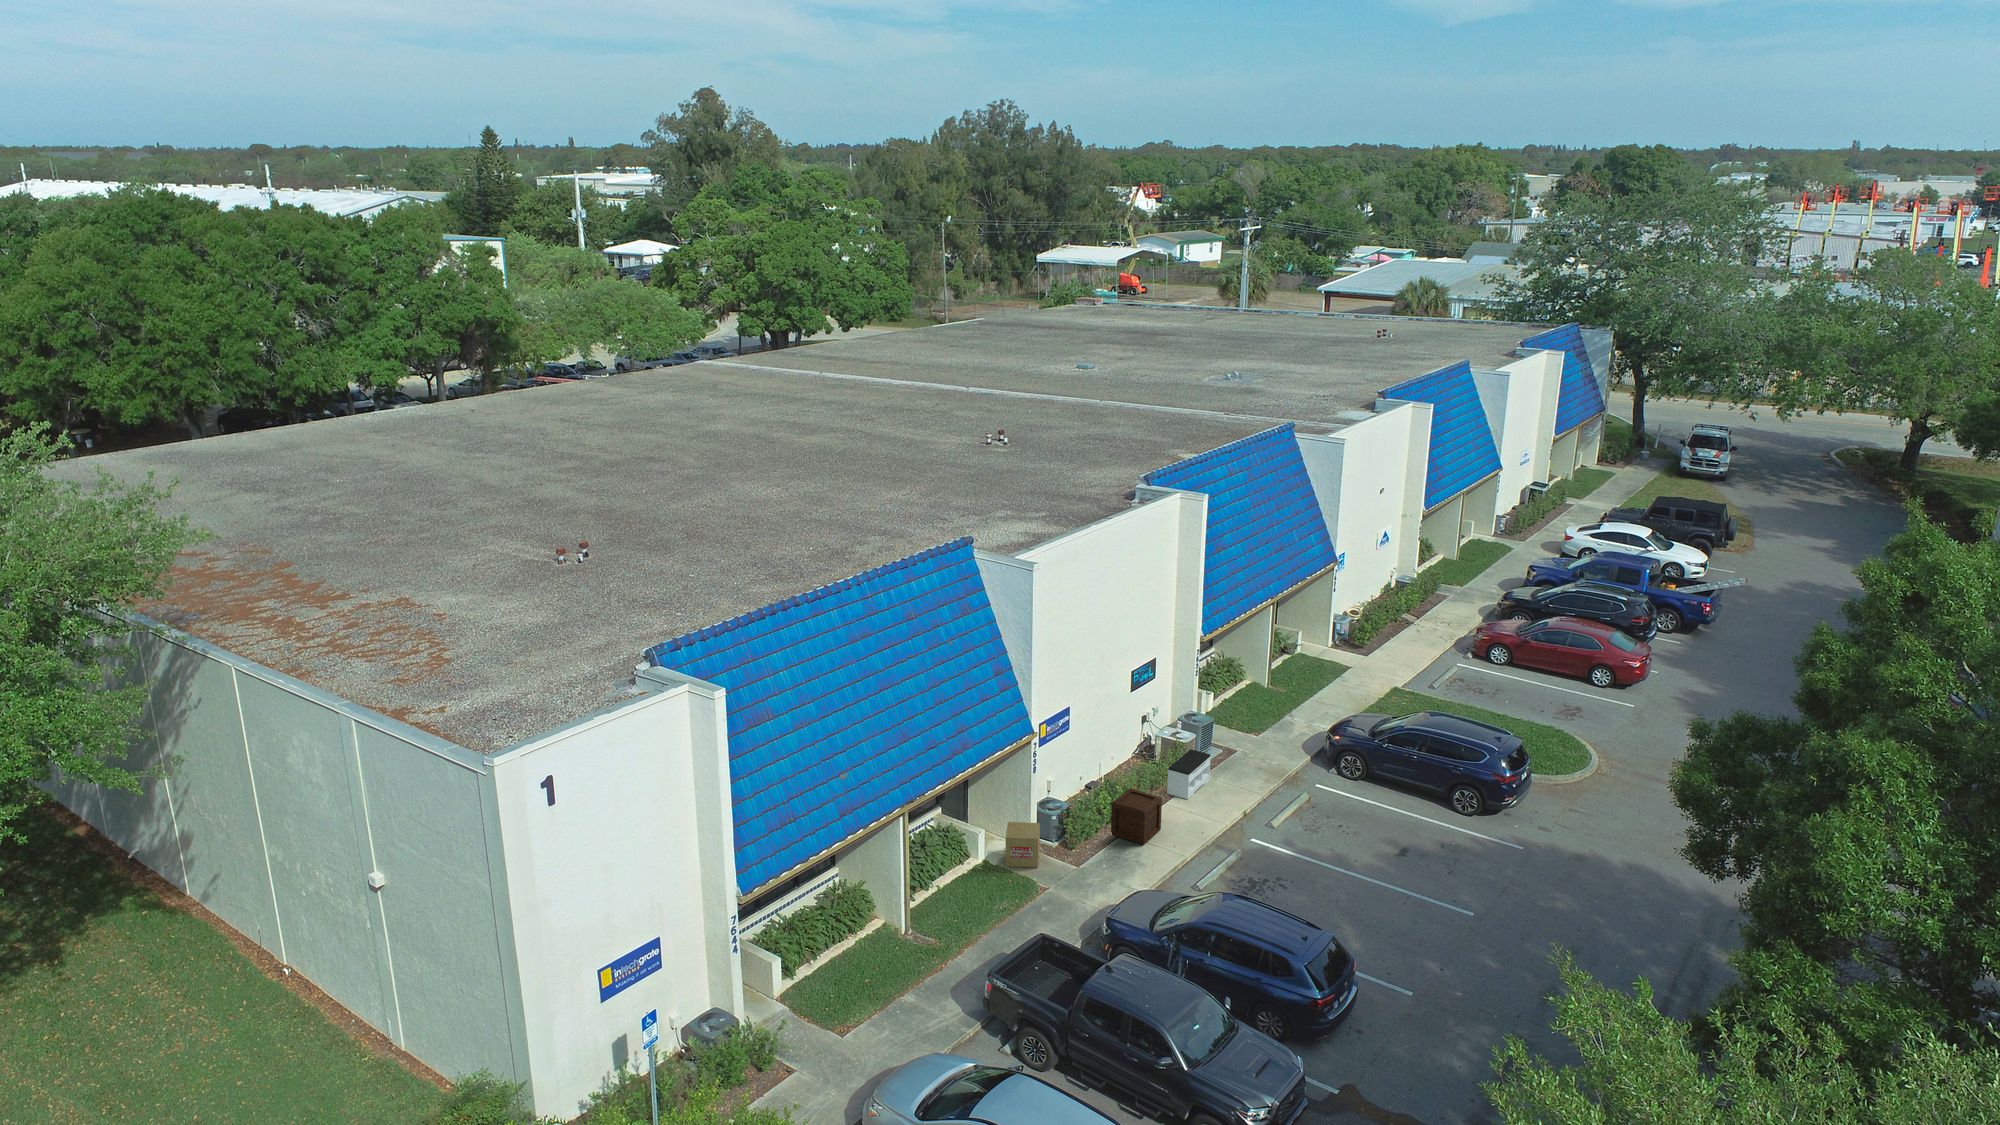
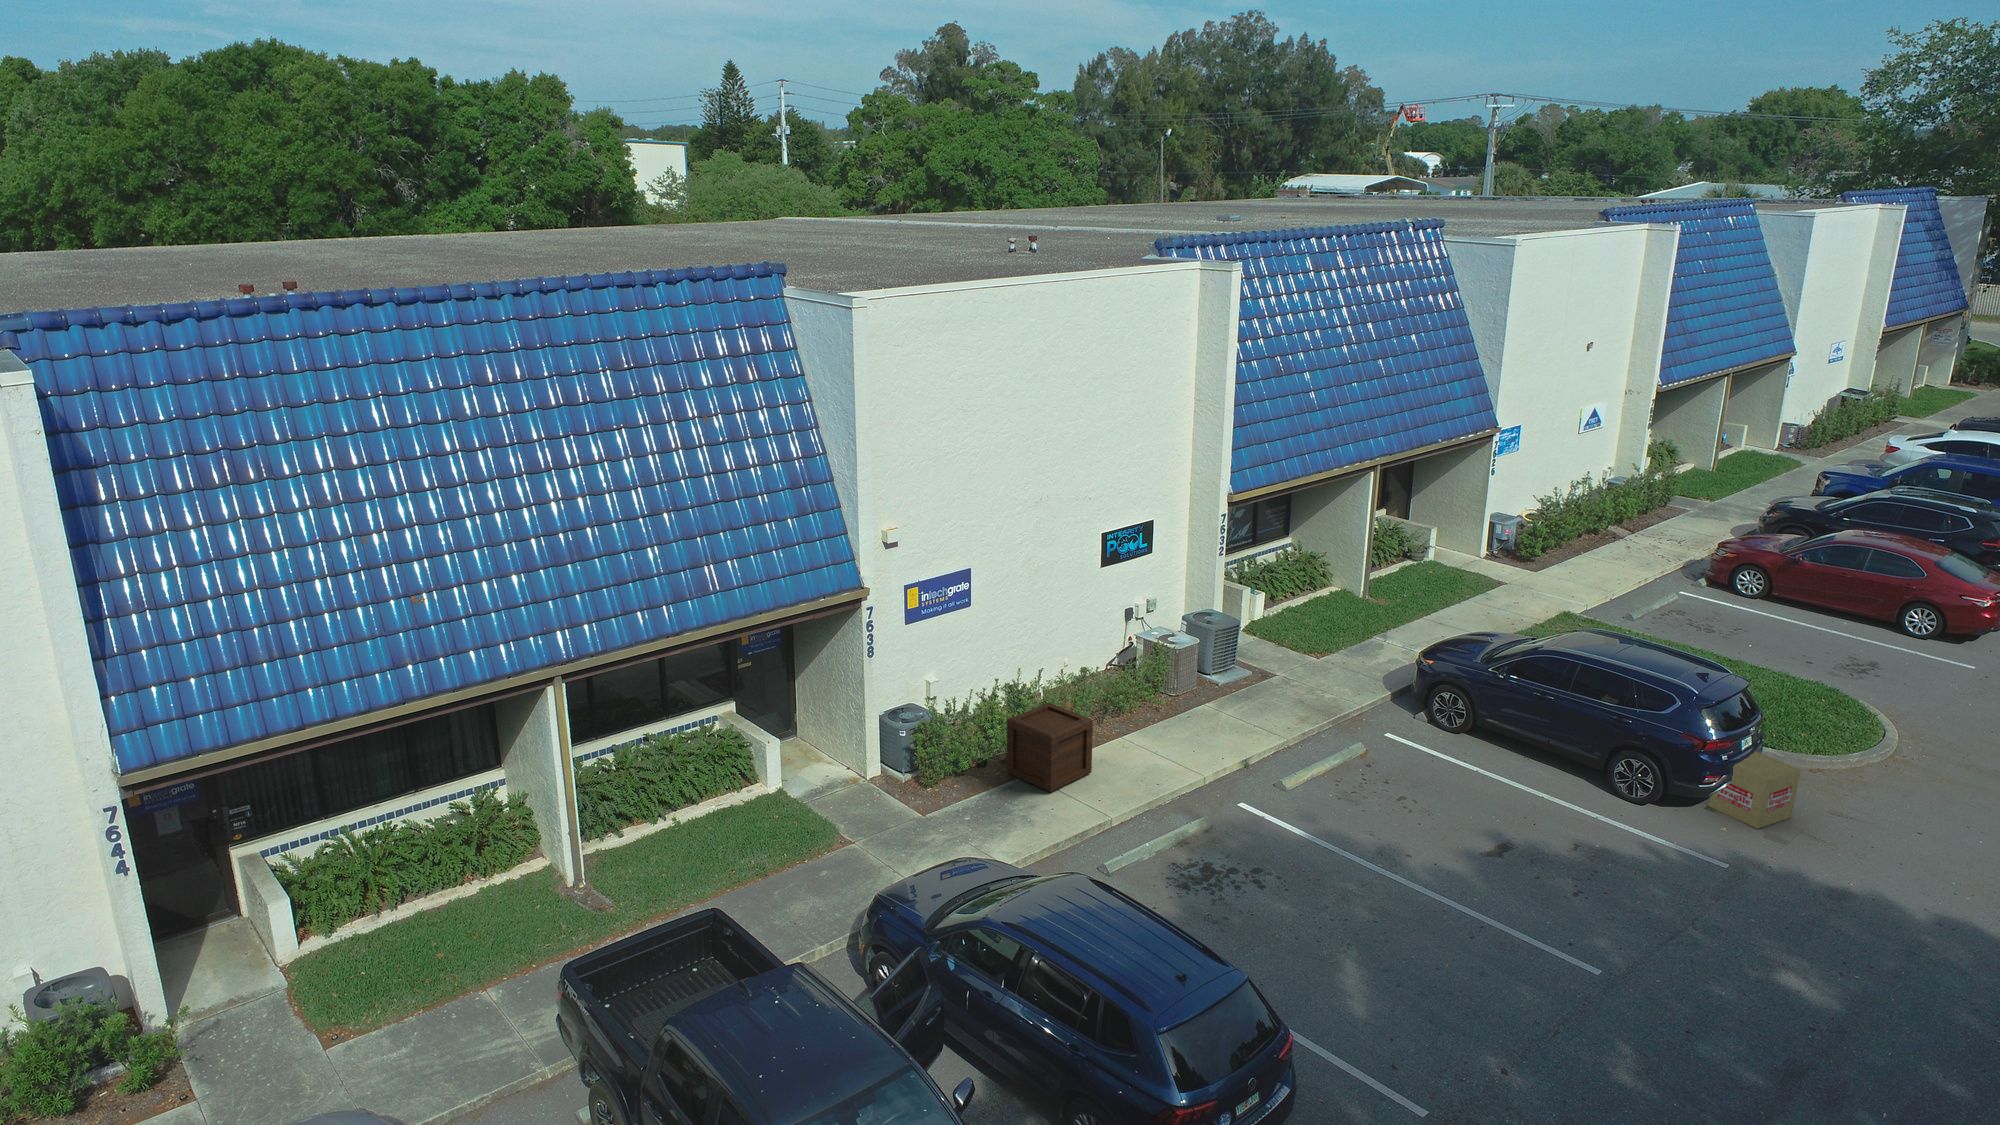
bench: present [1167,749,1211,799] -> none [1130,661,1211,735]
cardboard box: present [1005,822,1040,868] -> present [1709,751,1801,829]

